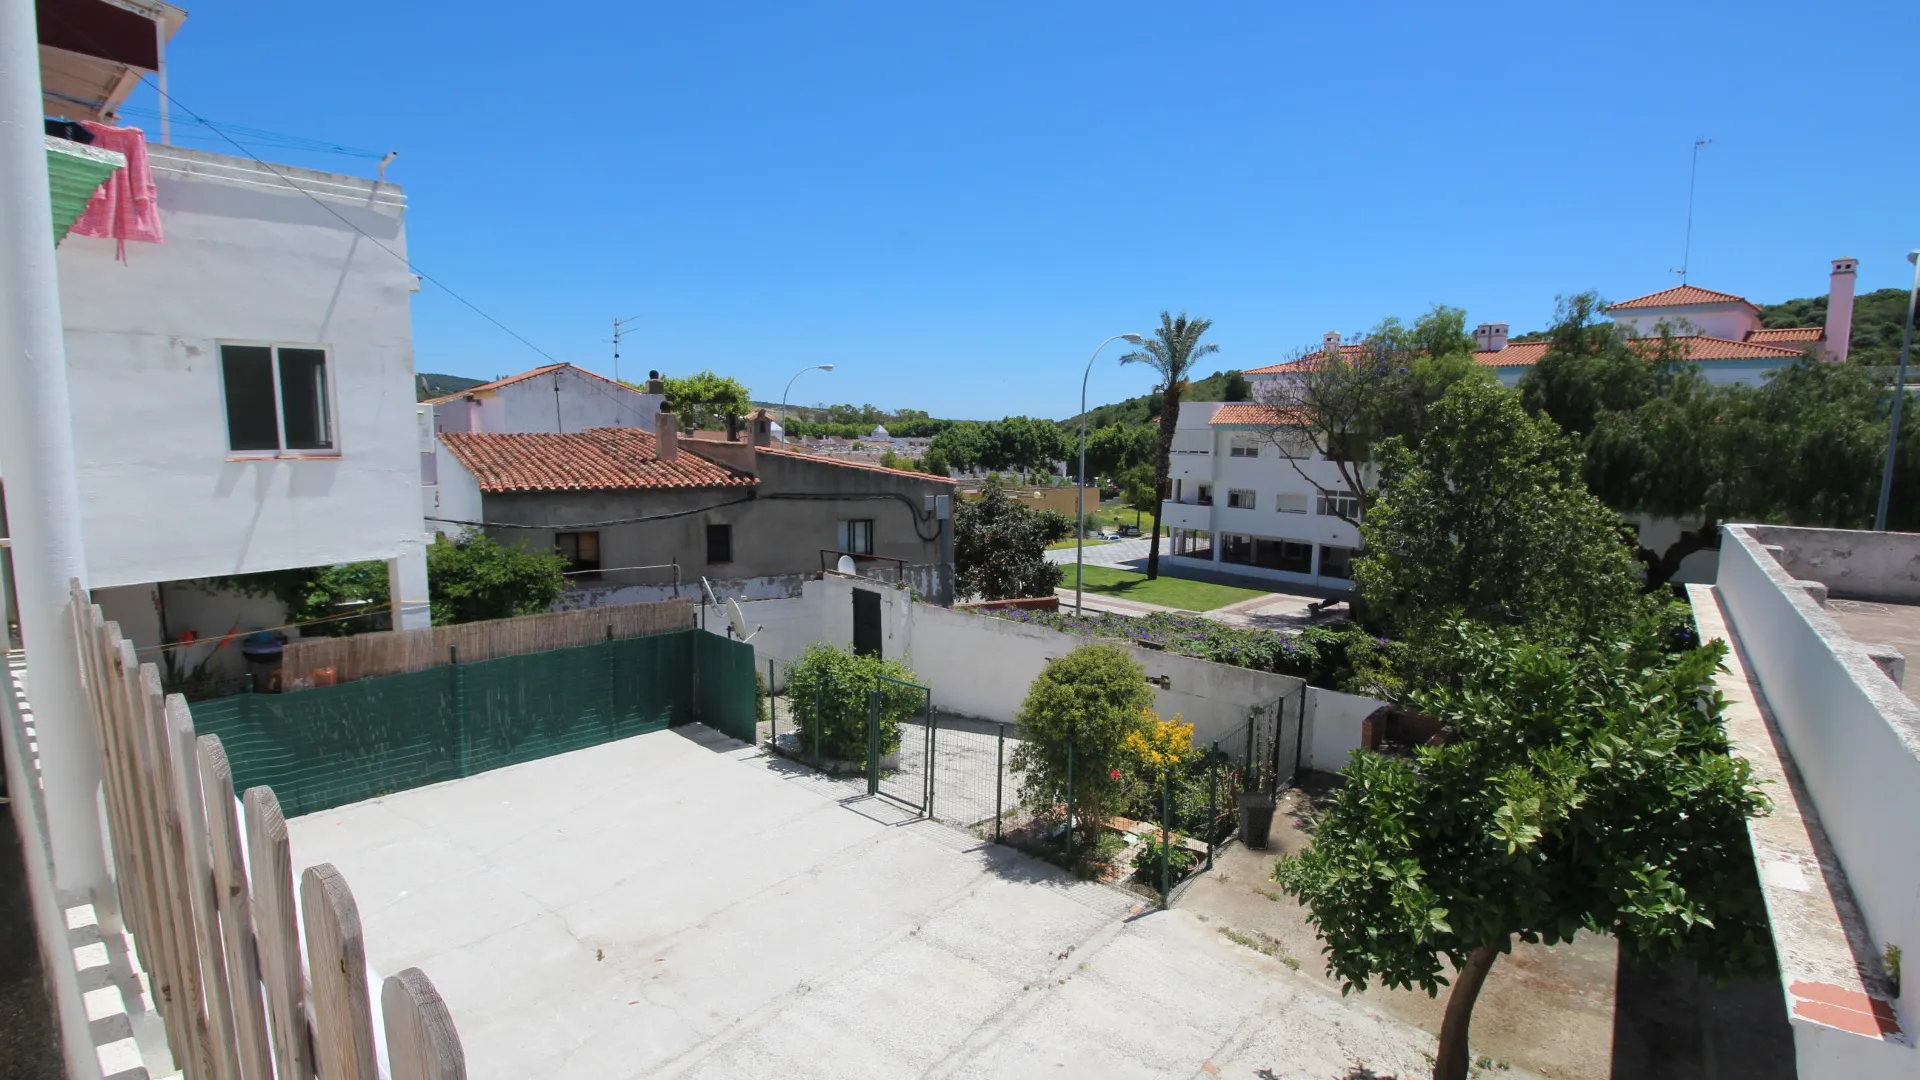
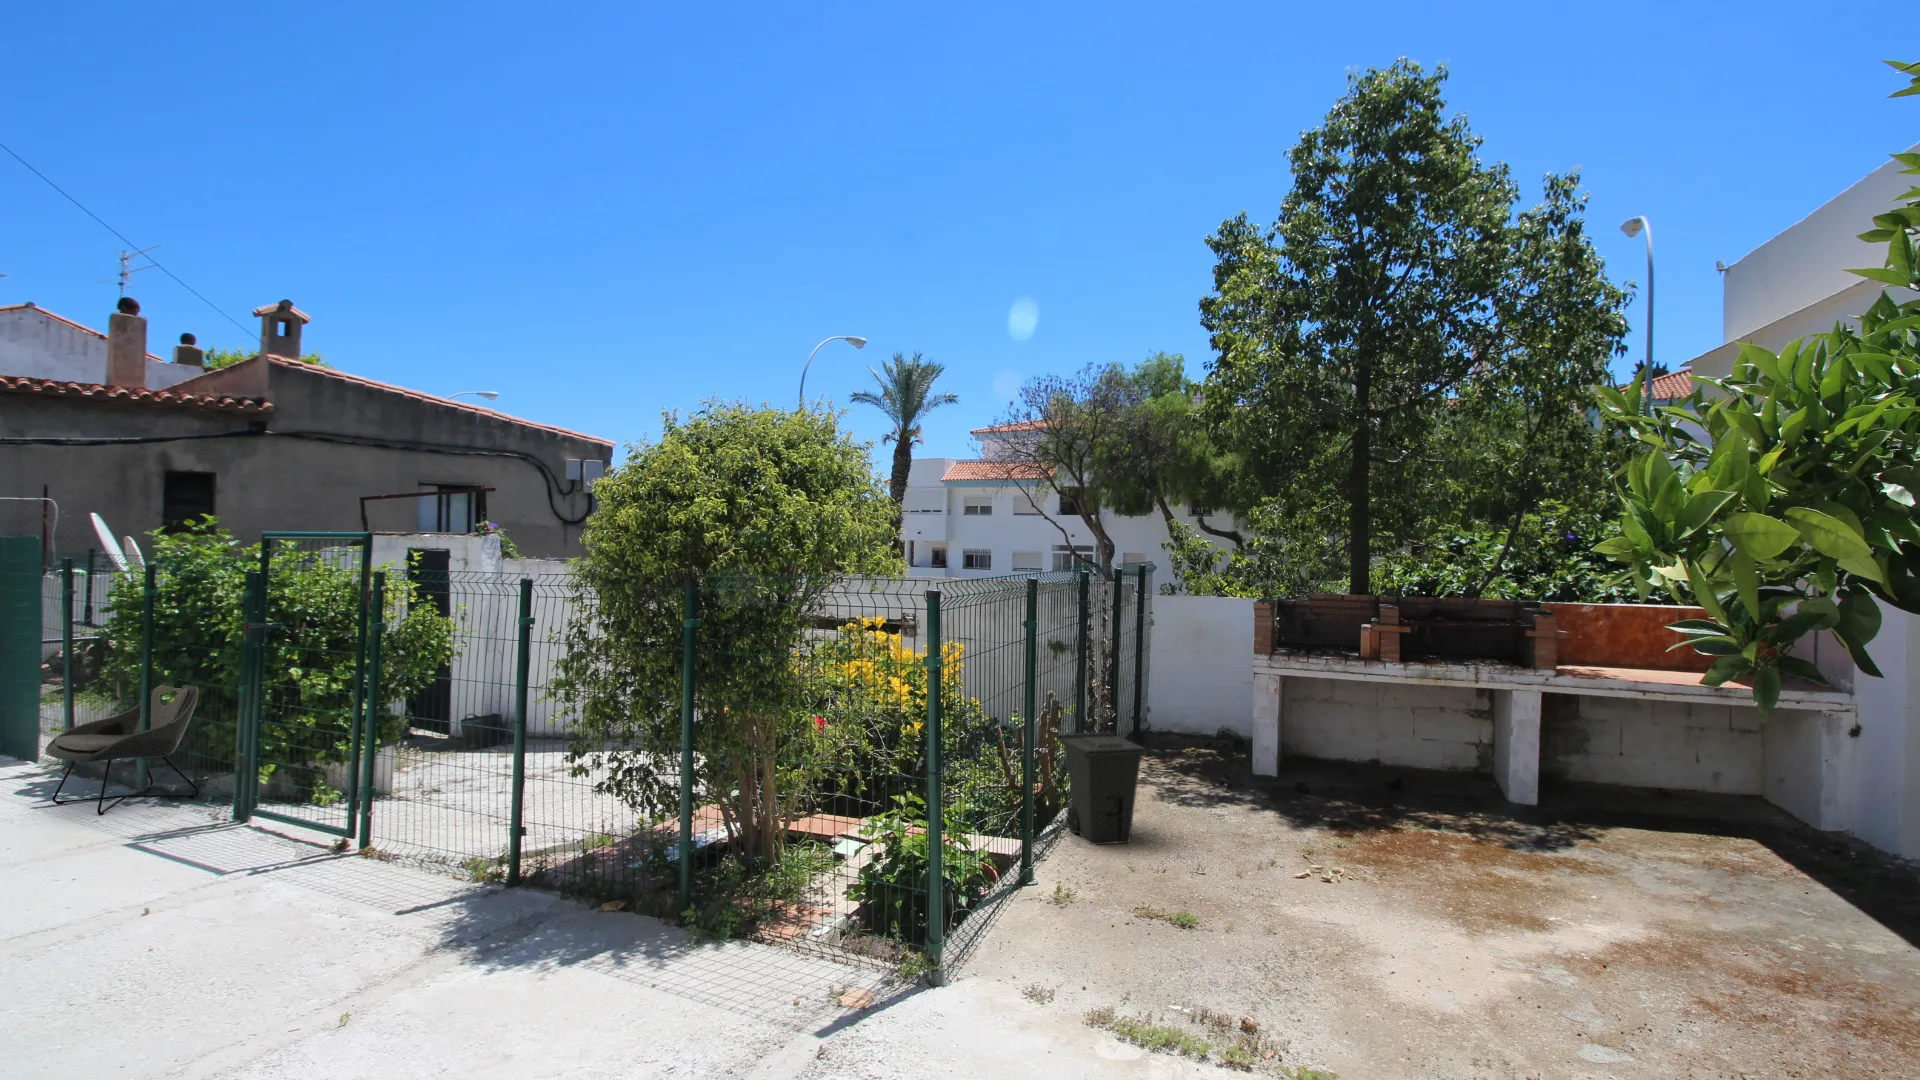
lounge chair: none [777,719,833,783] -> present [45,685,199,815]

